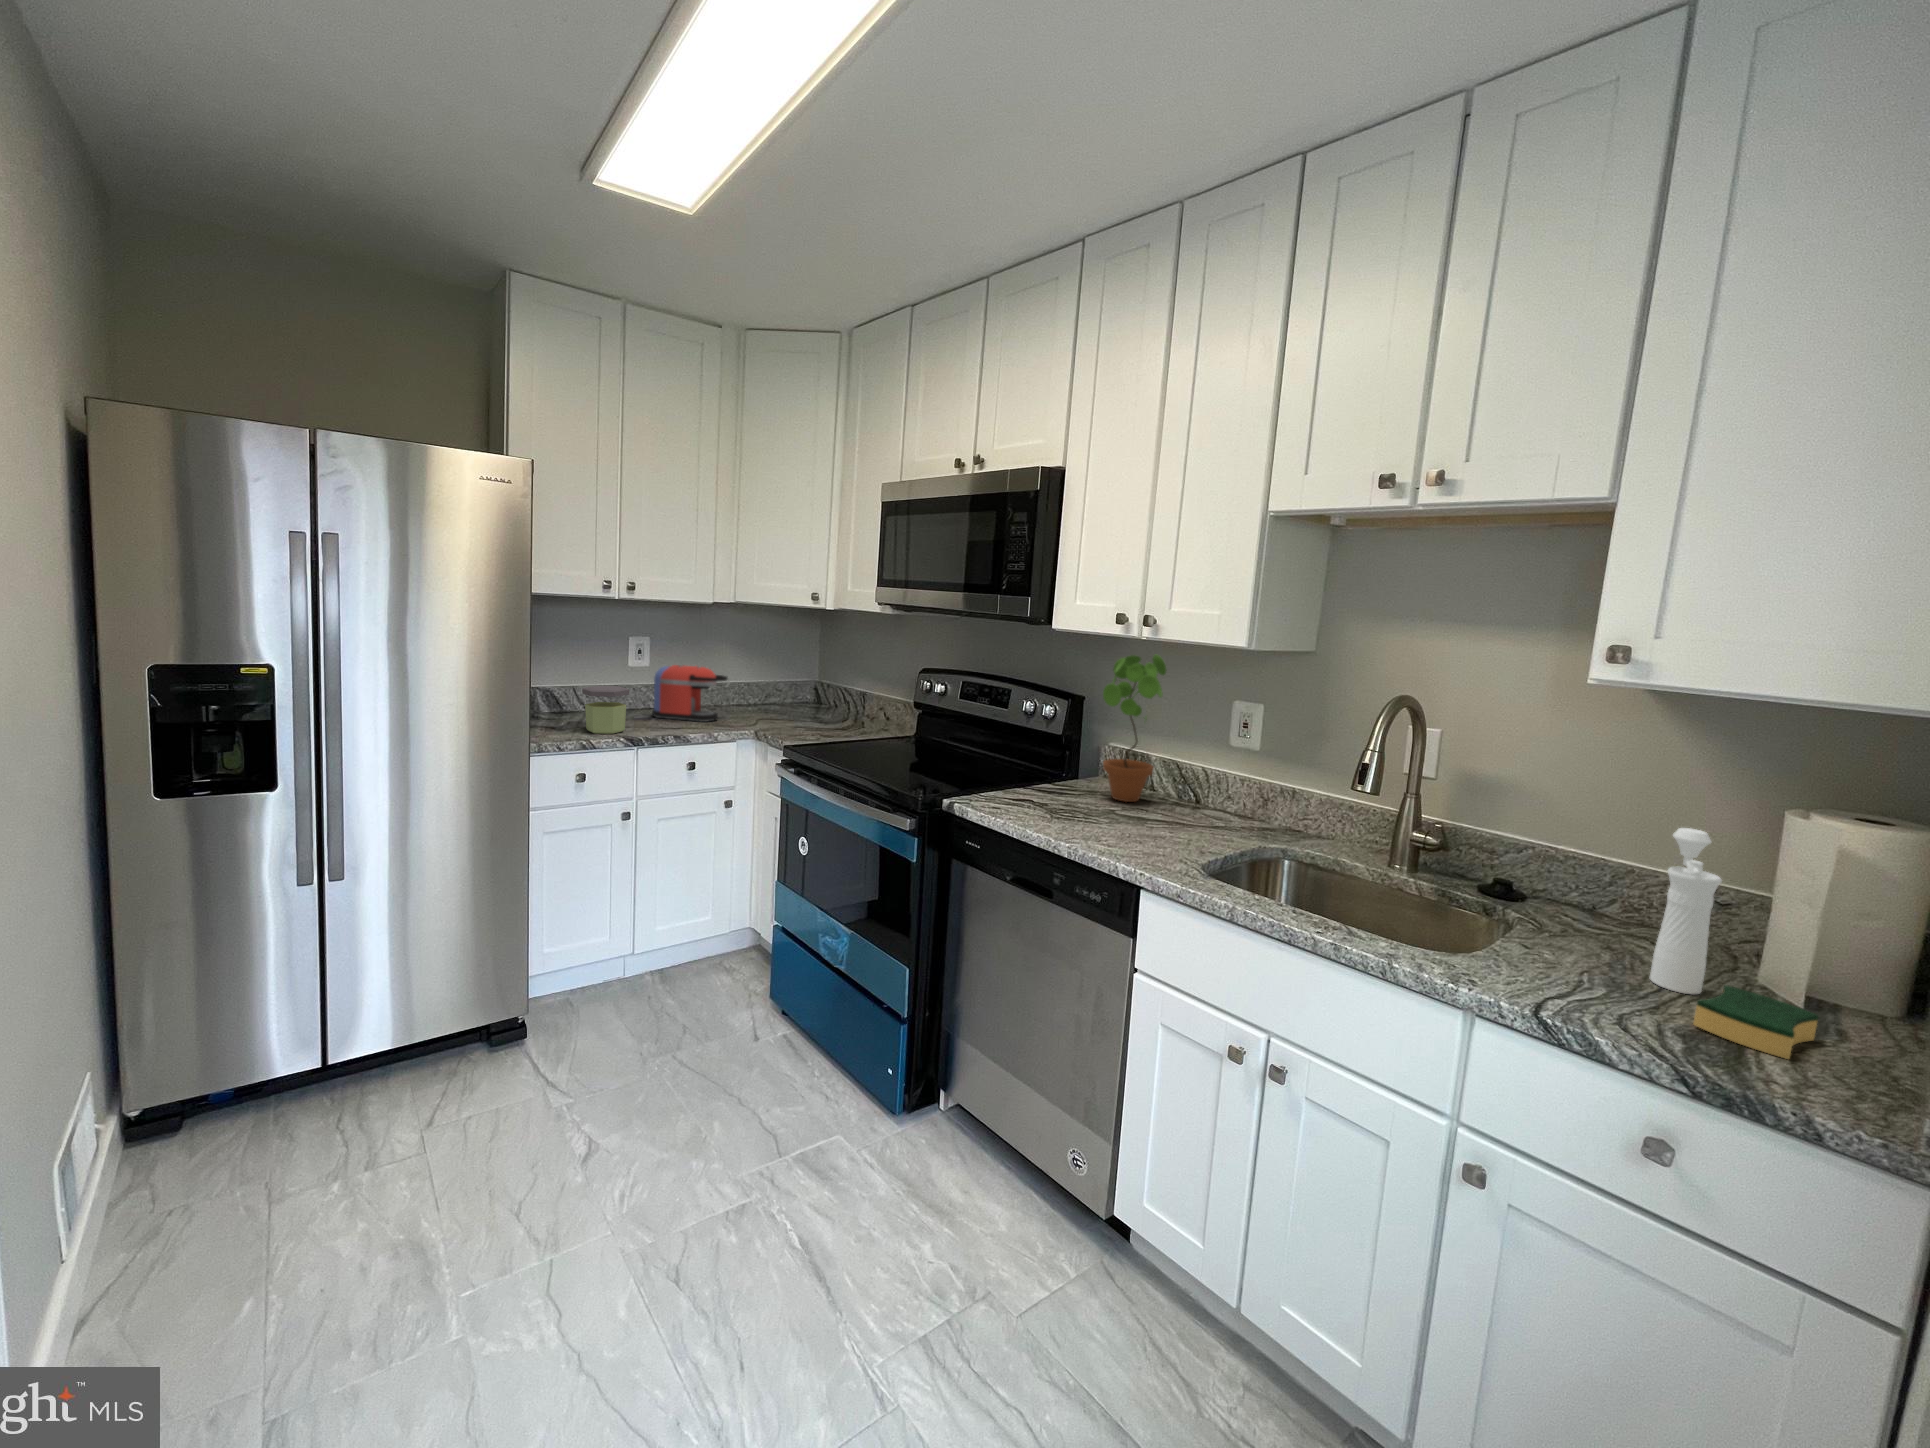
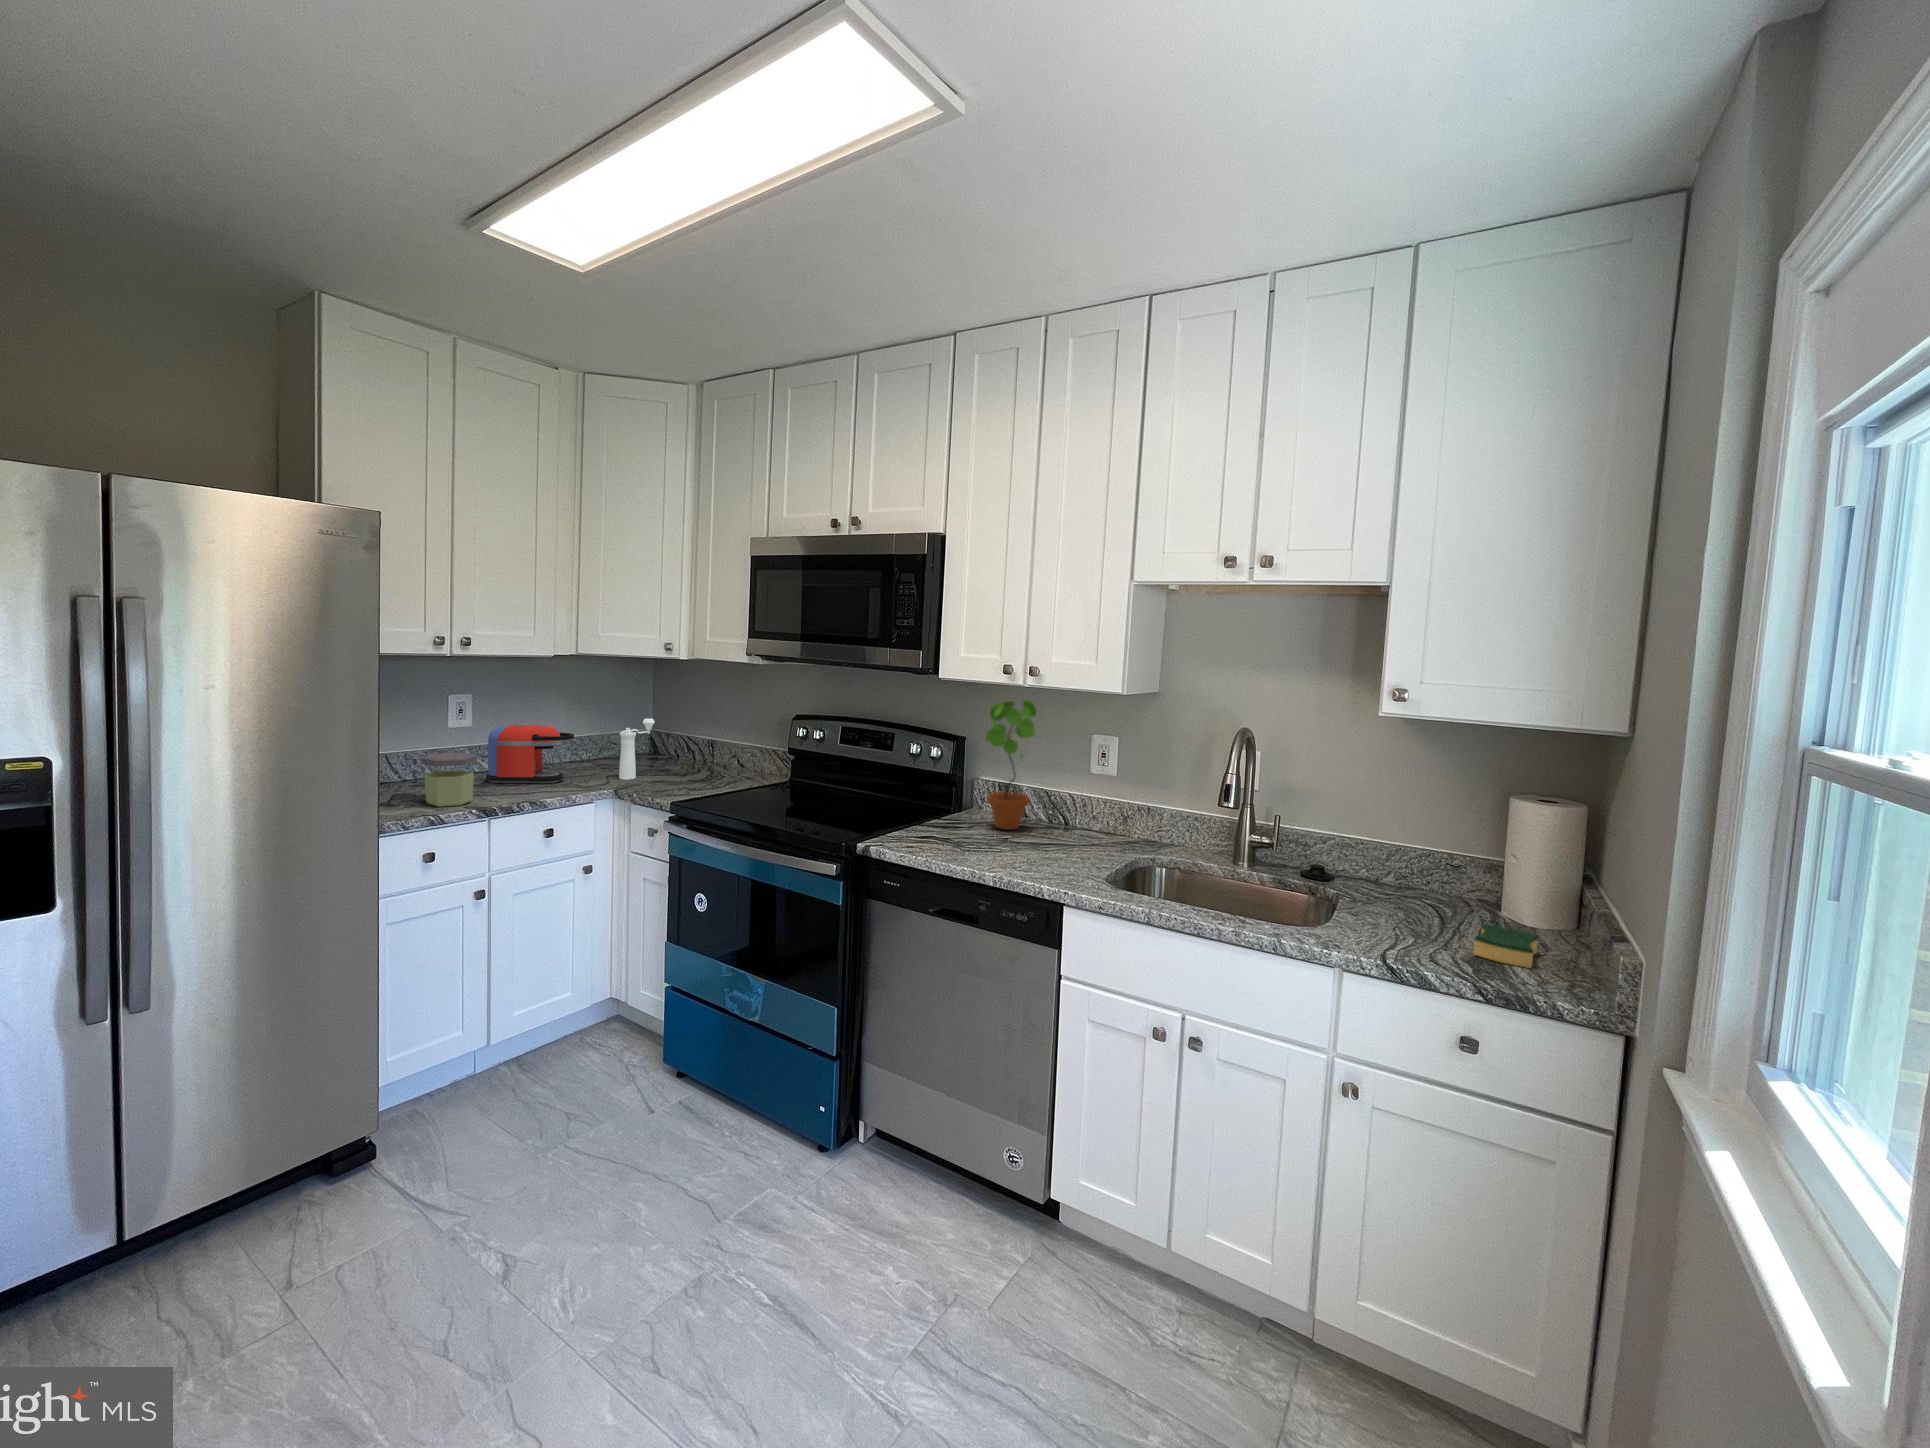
pepper mill: present [1650,828,1722,995] -> present [619,719,655,780]

